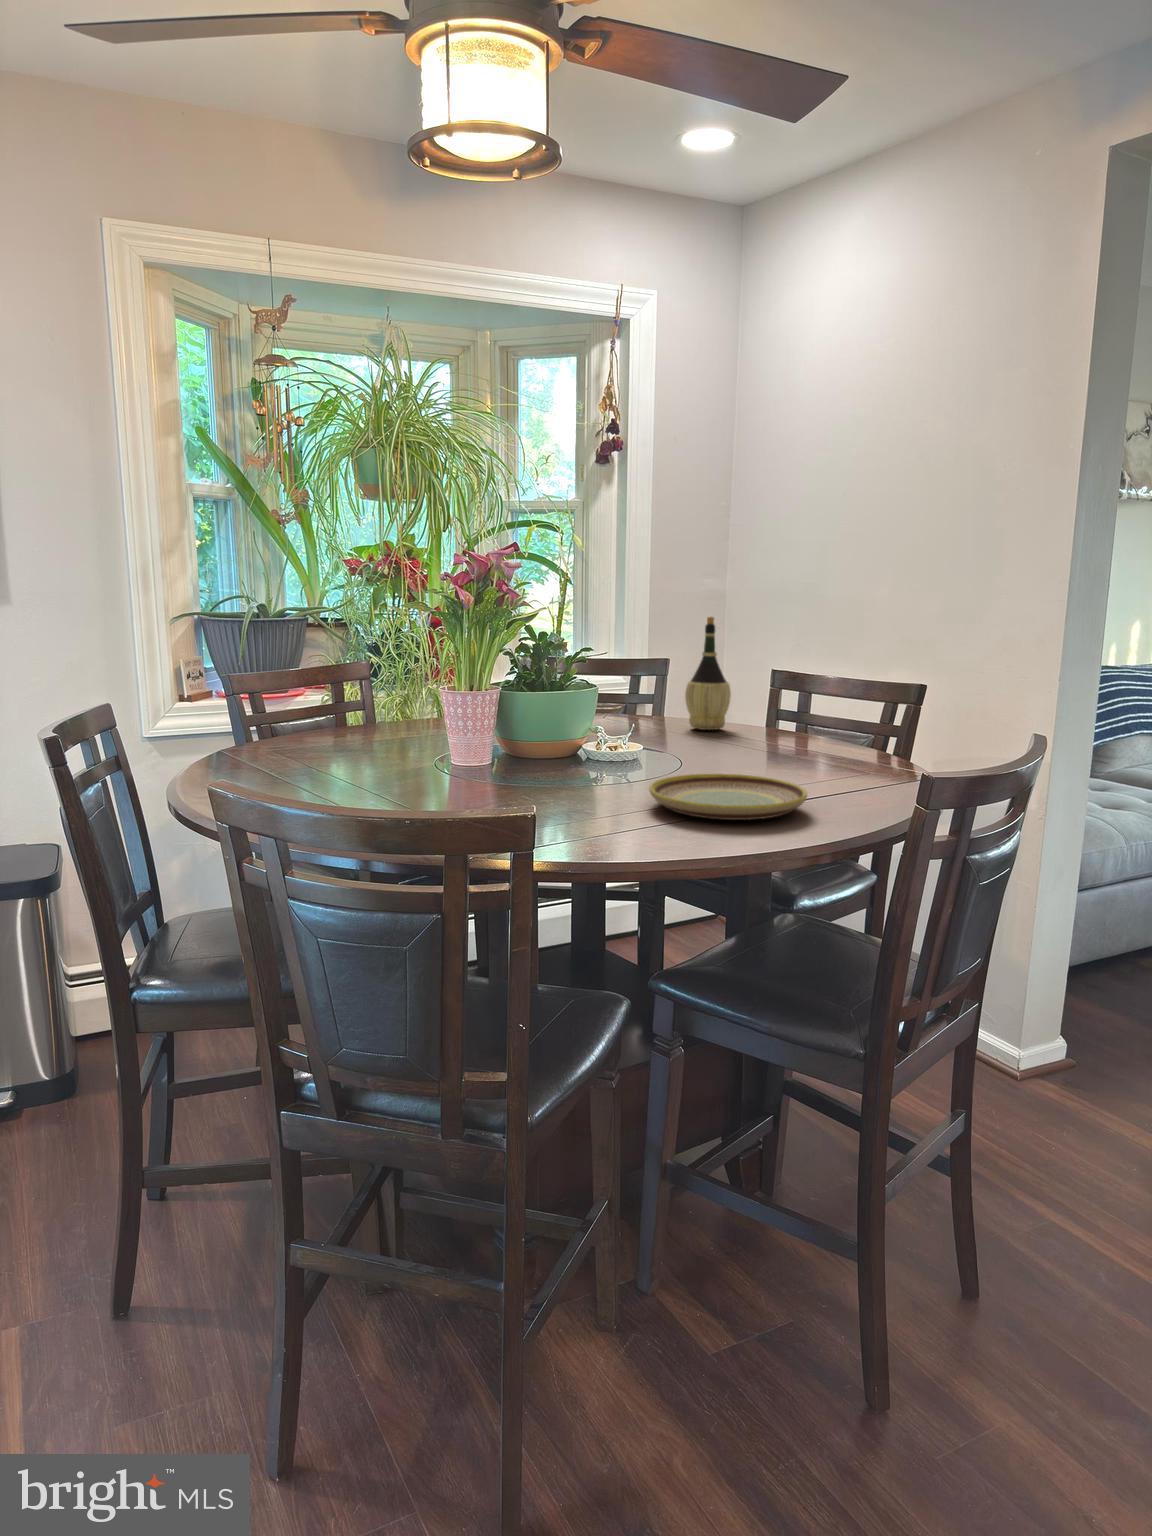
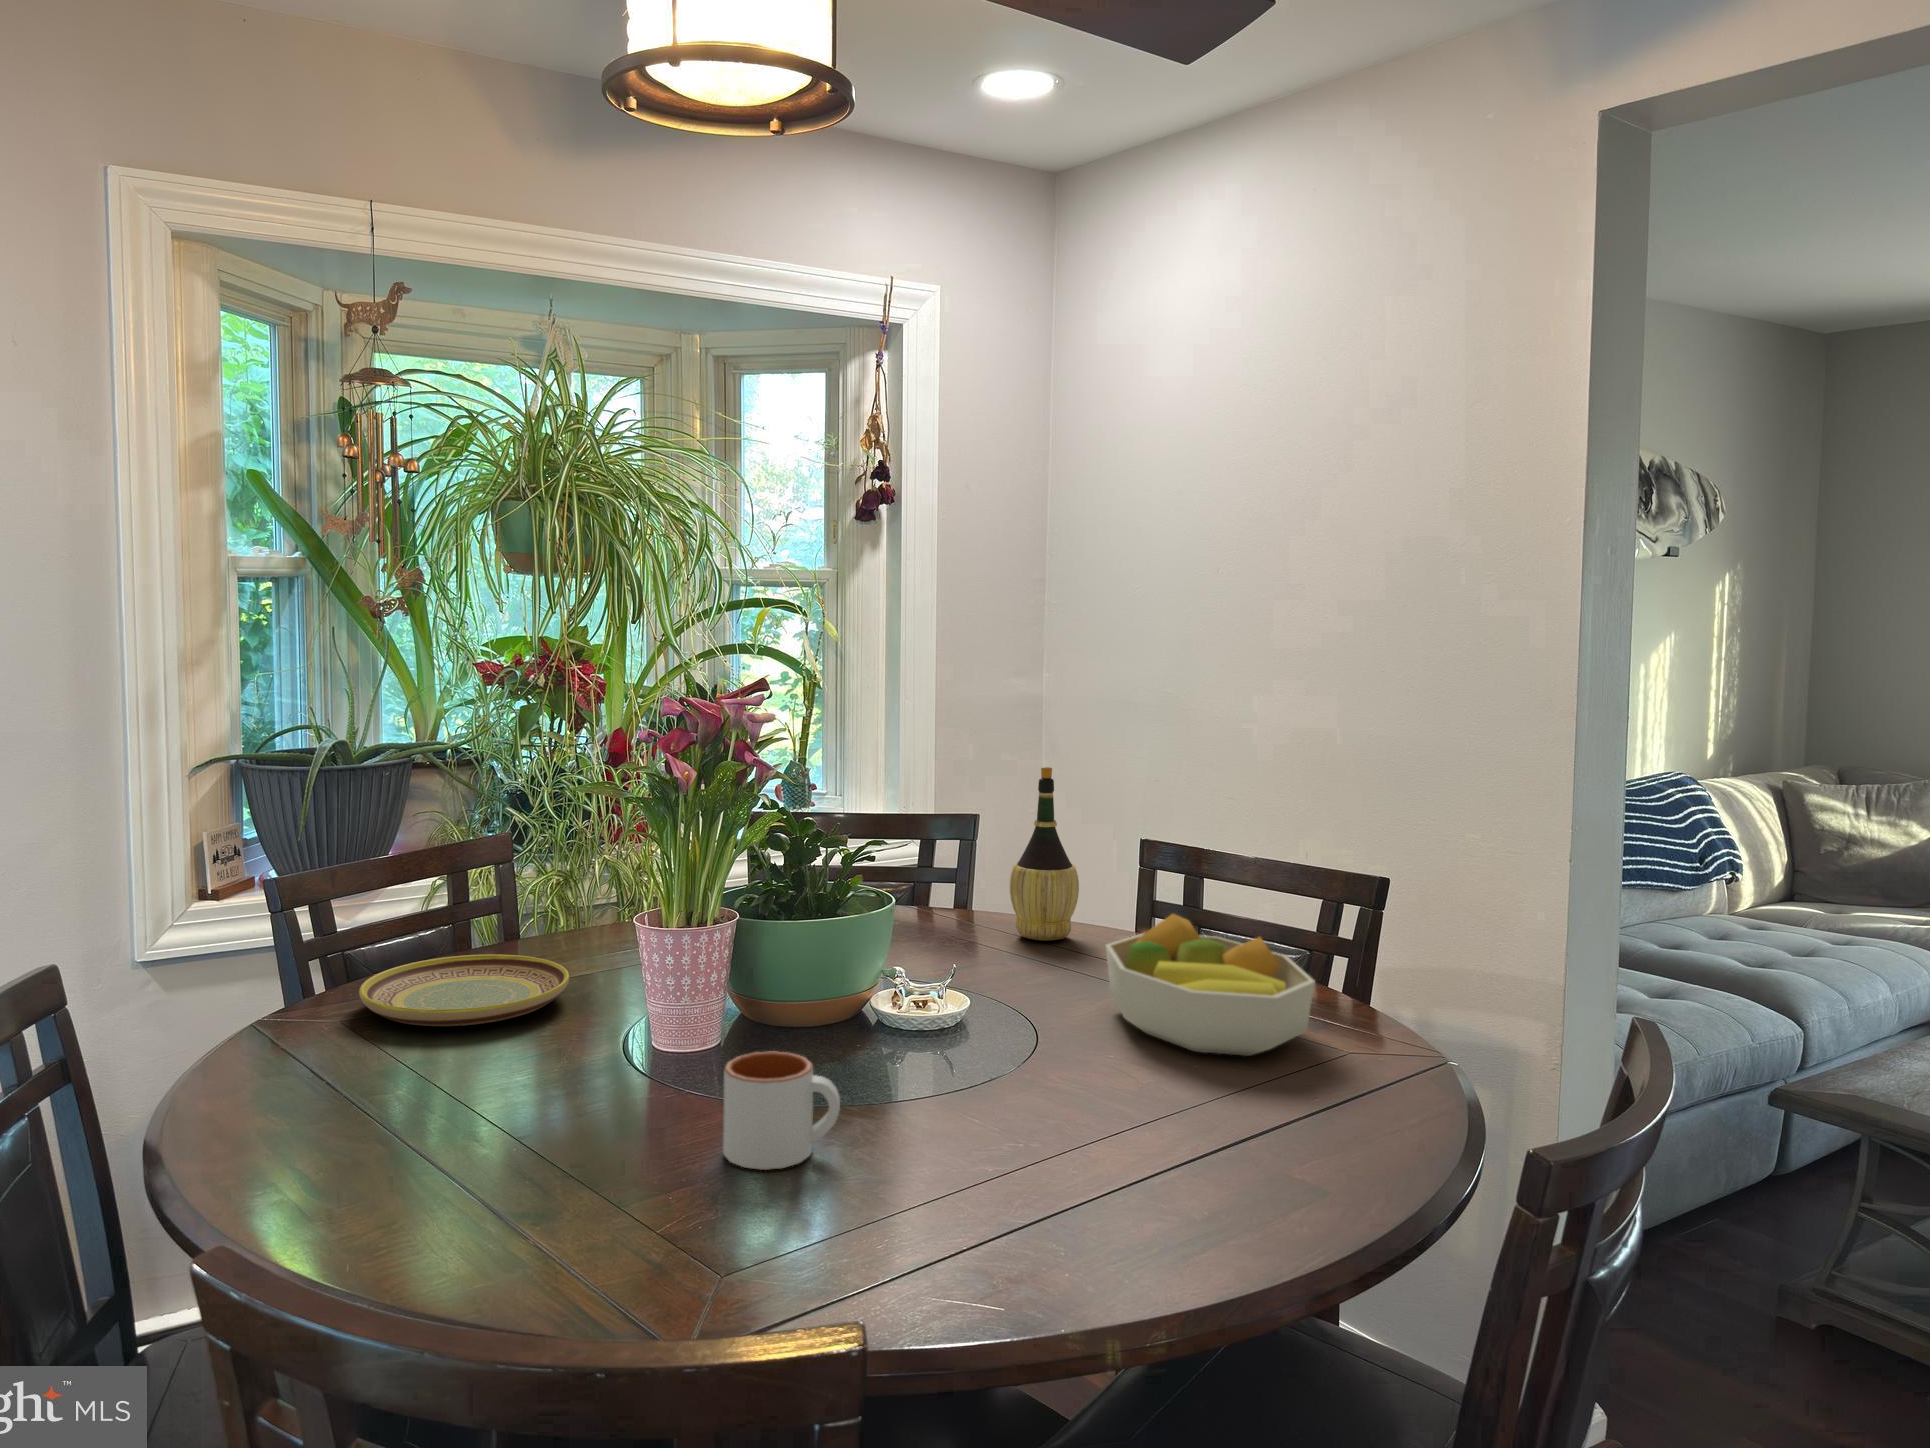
fruit bowl: none [734,698,858,775] -> present [1106,914,1315,1056]
mug: none [485,745,551,804] -> present [723,1051,840,1170]
plate: present [649,774,807,820] -> present [359,954,569,1026]

